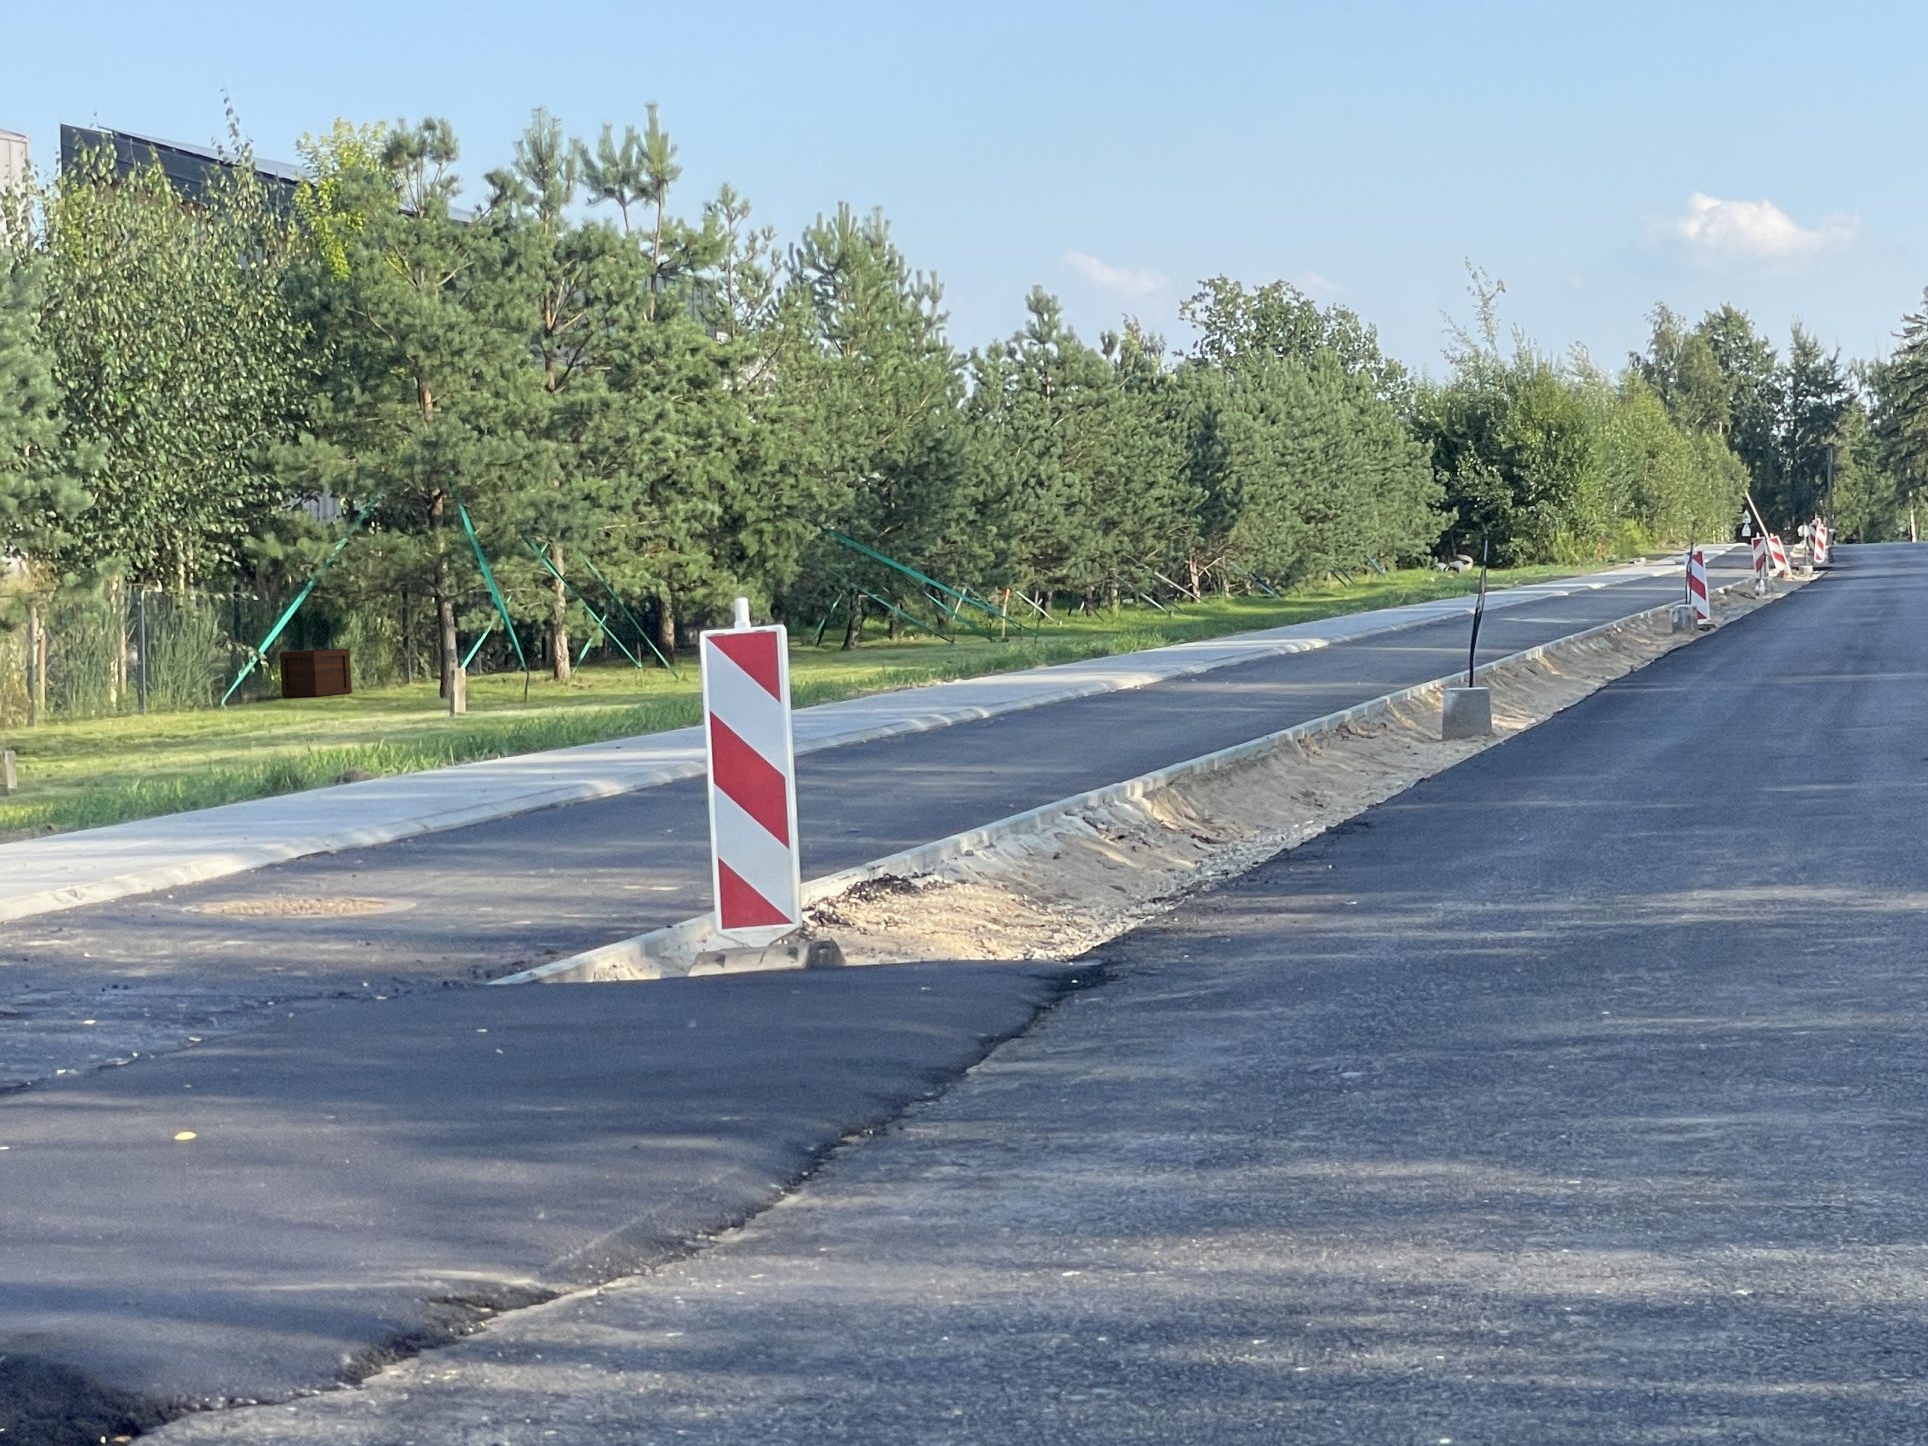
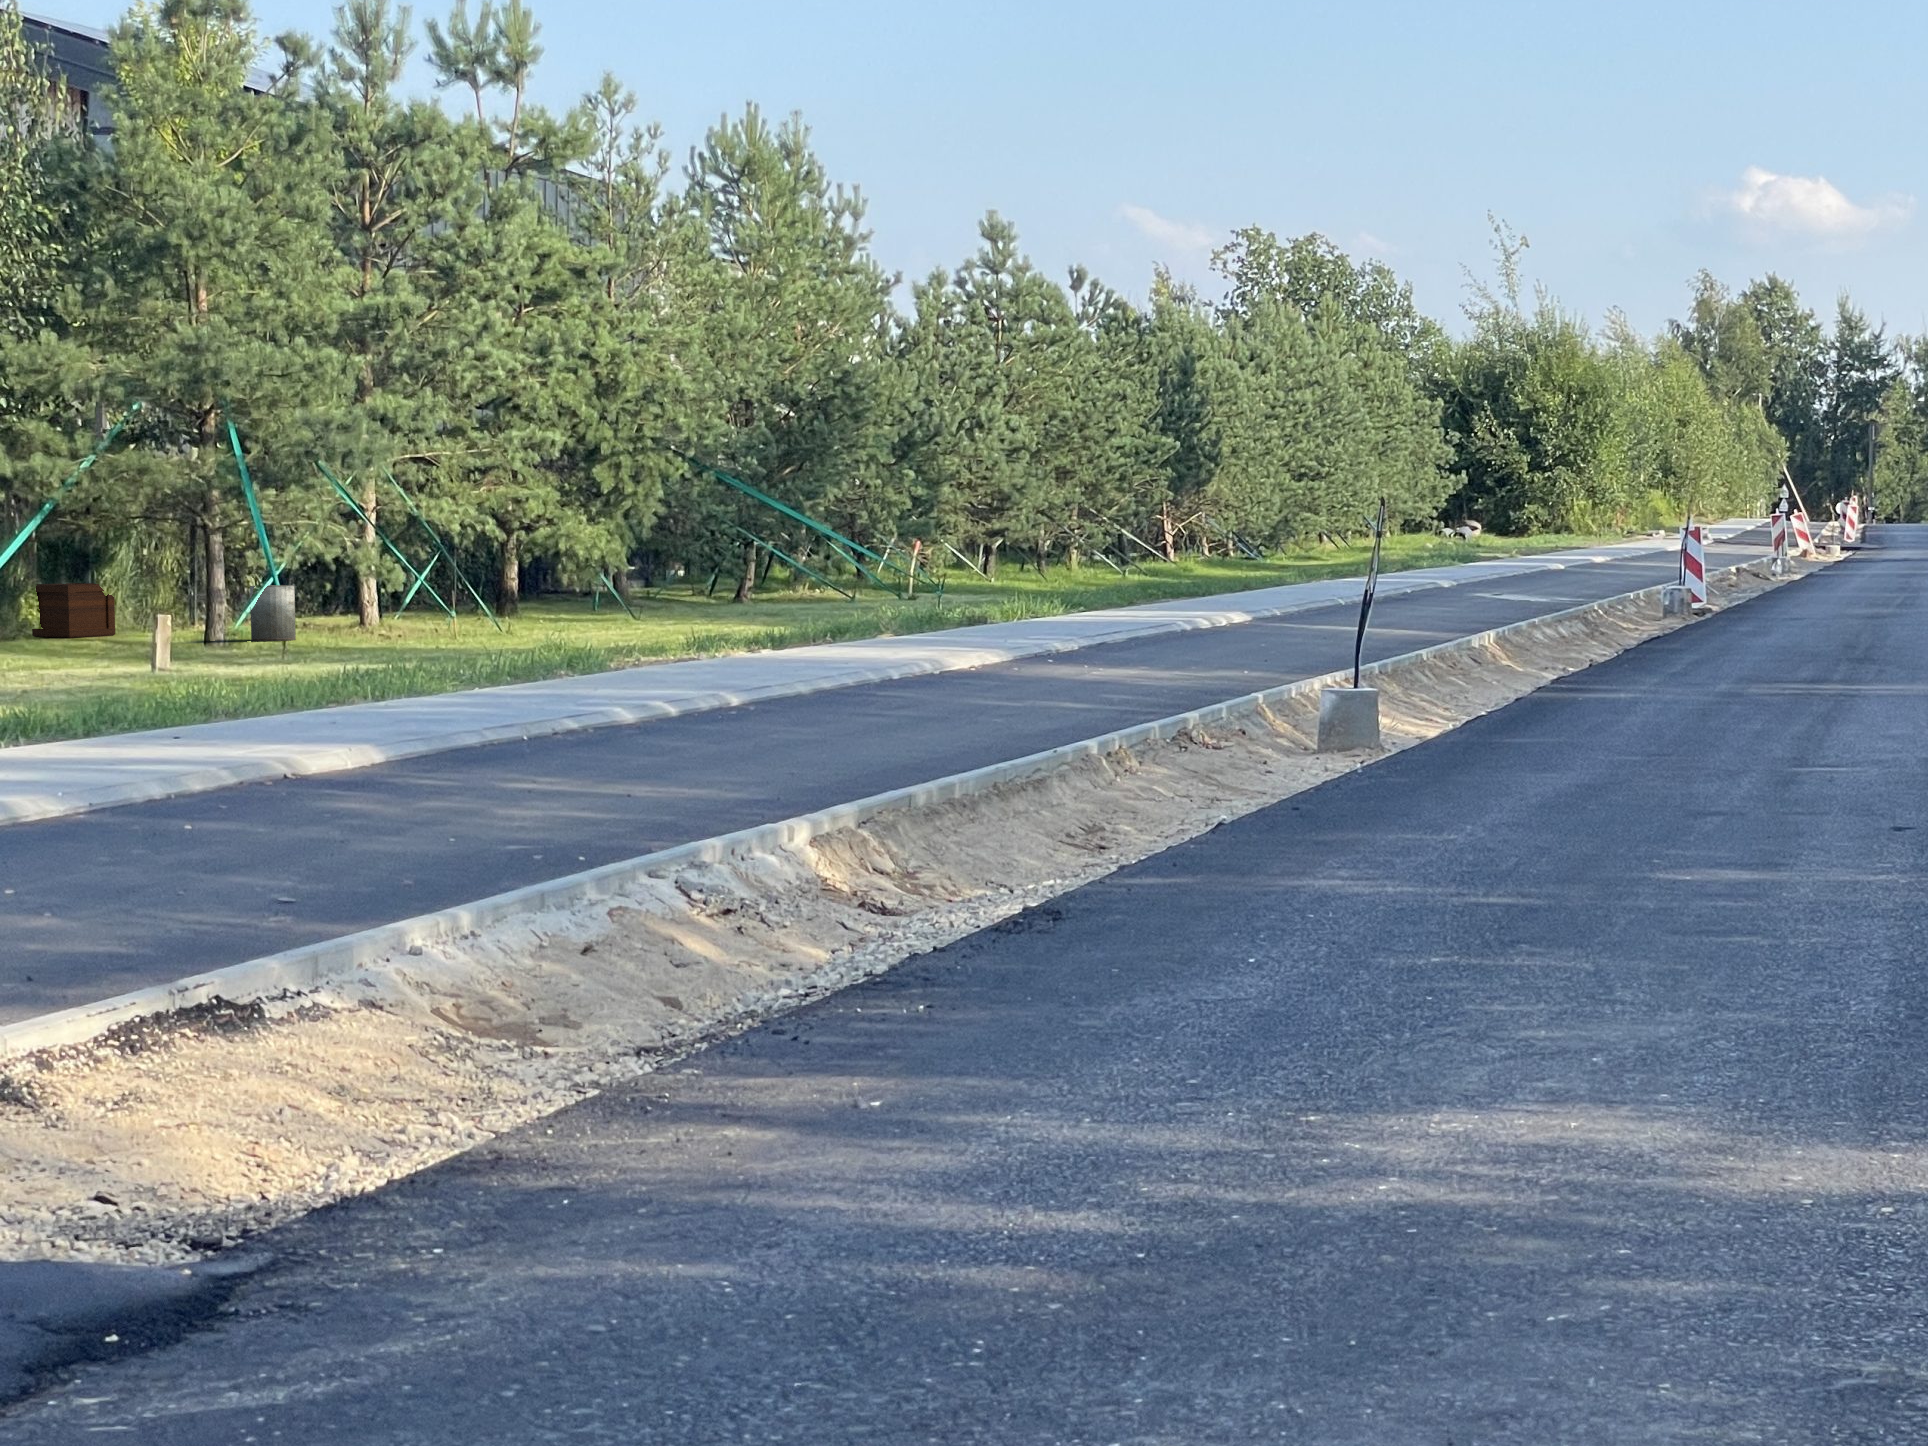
trash can: none [477,644,516,693] -> present [250,585,296,641]

